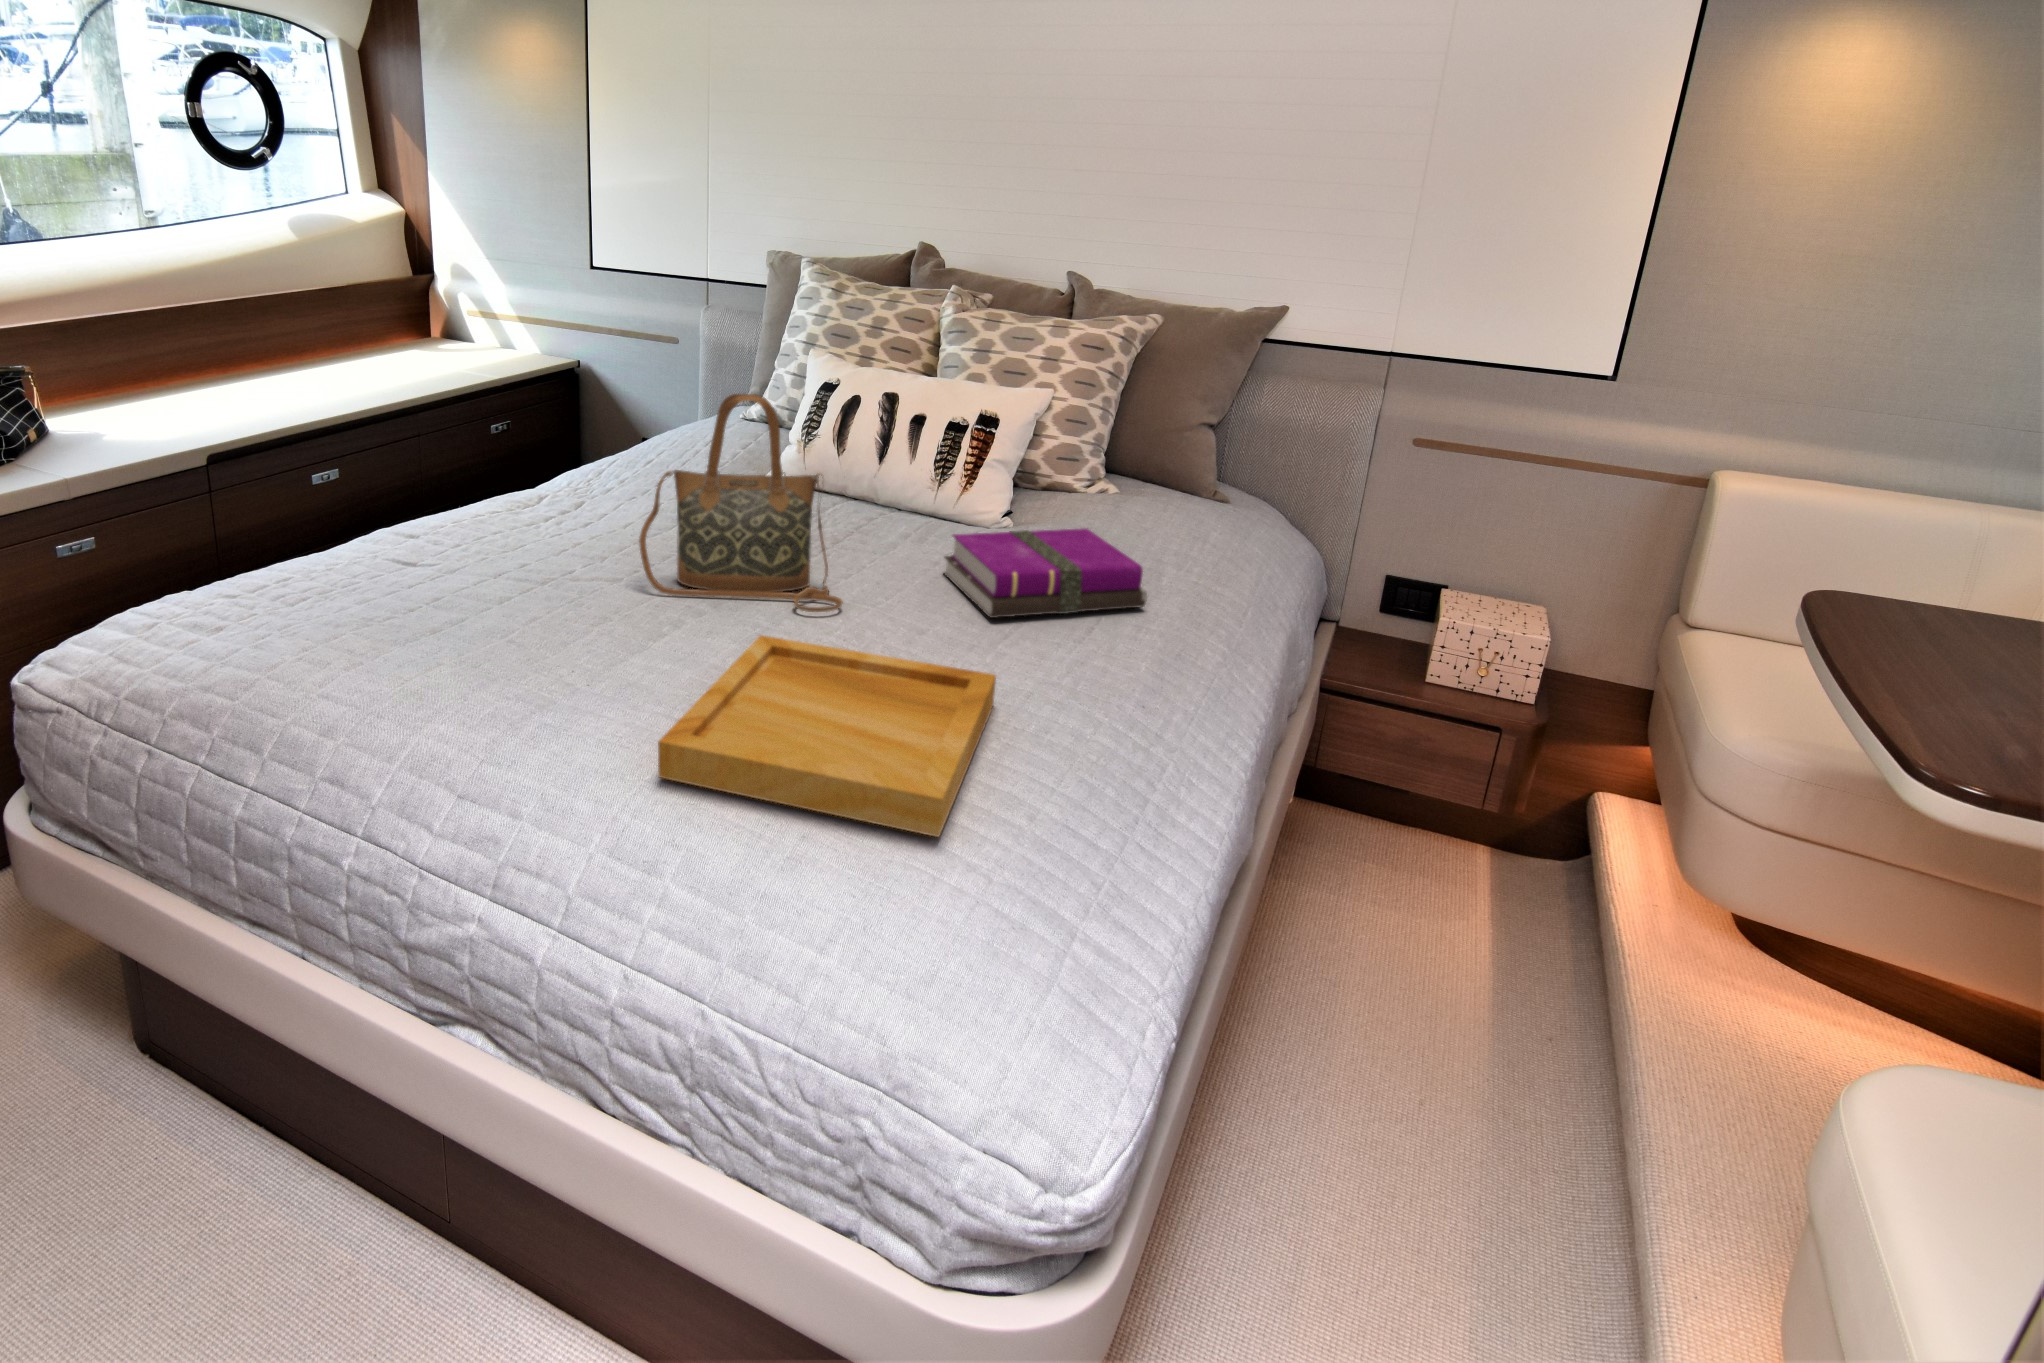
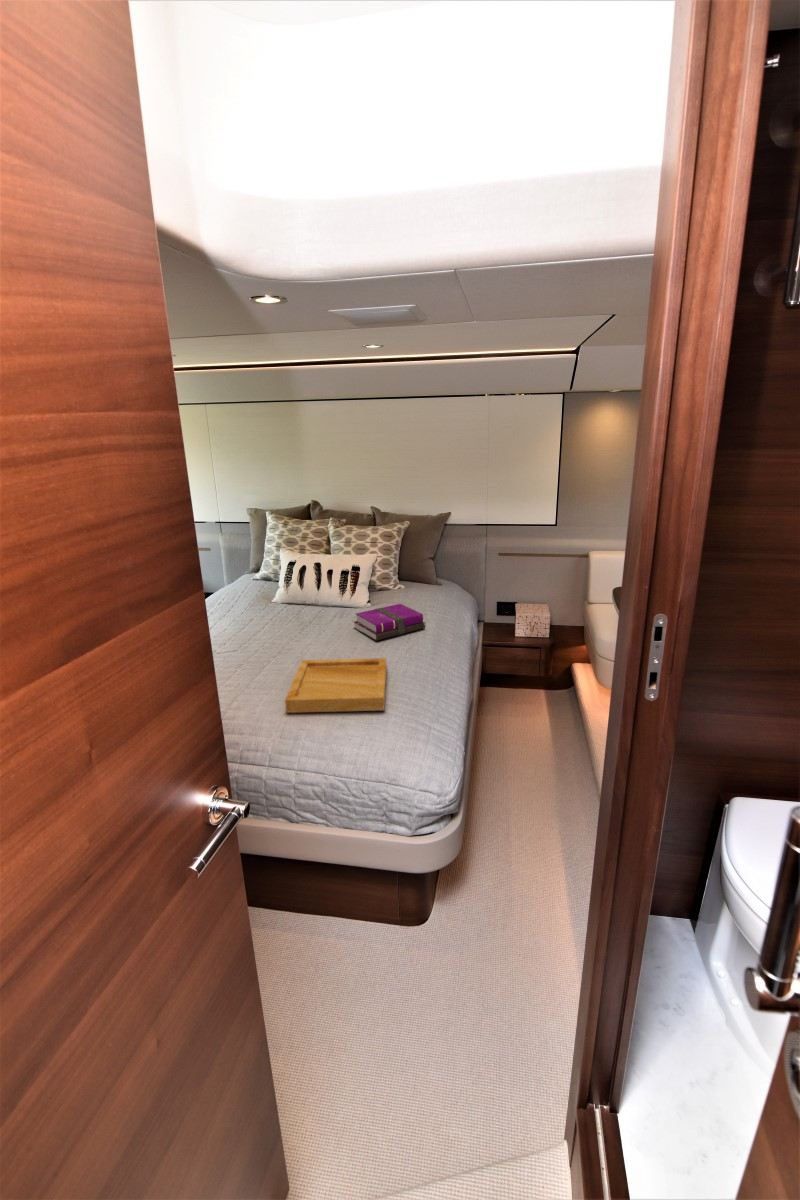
handbag: present [639,394,843,612] -> none [242,574,324,653]

